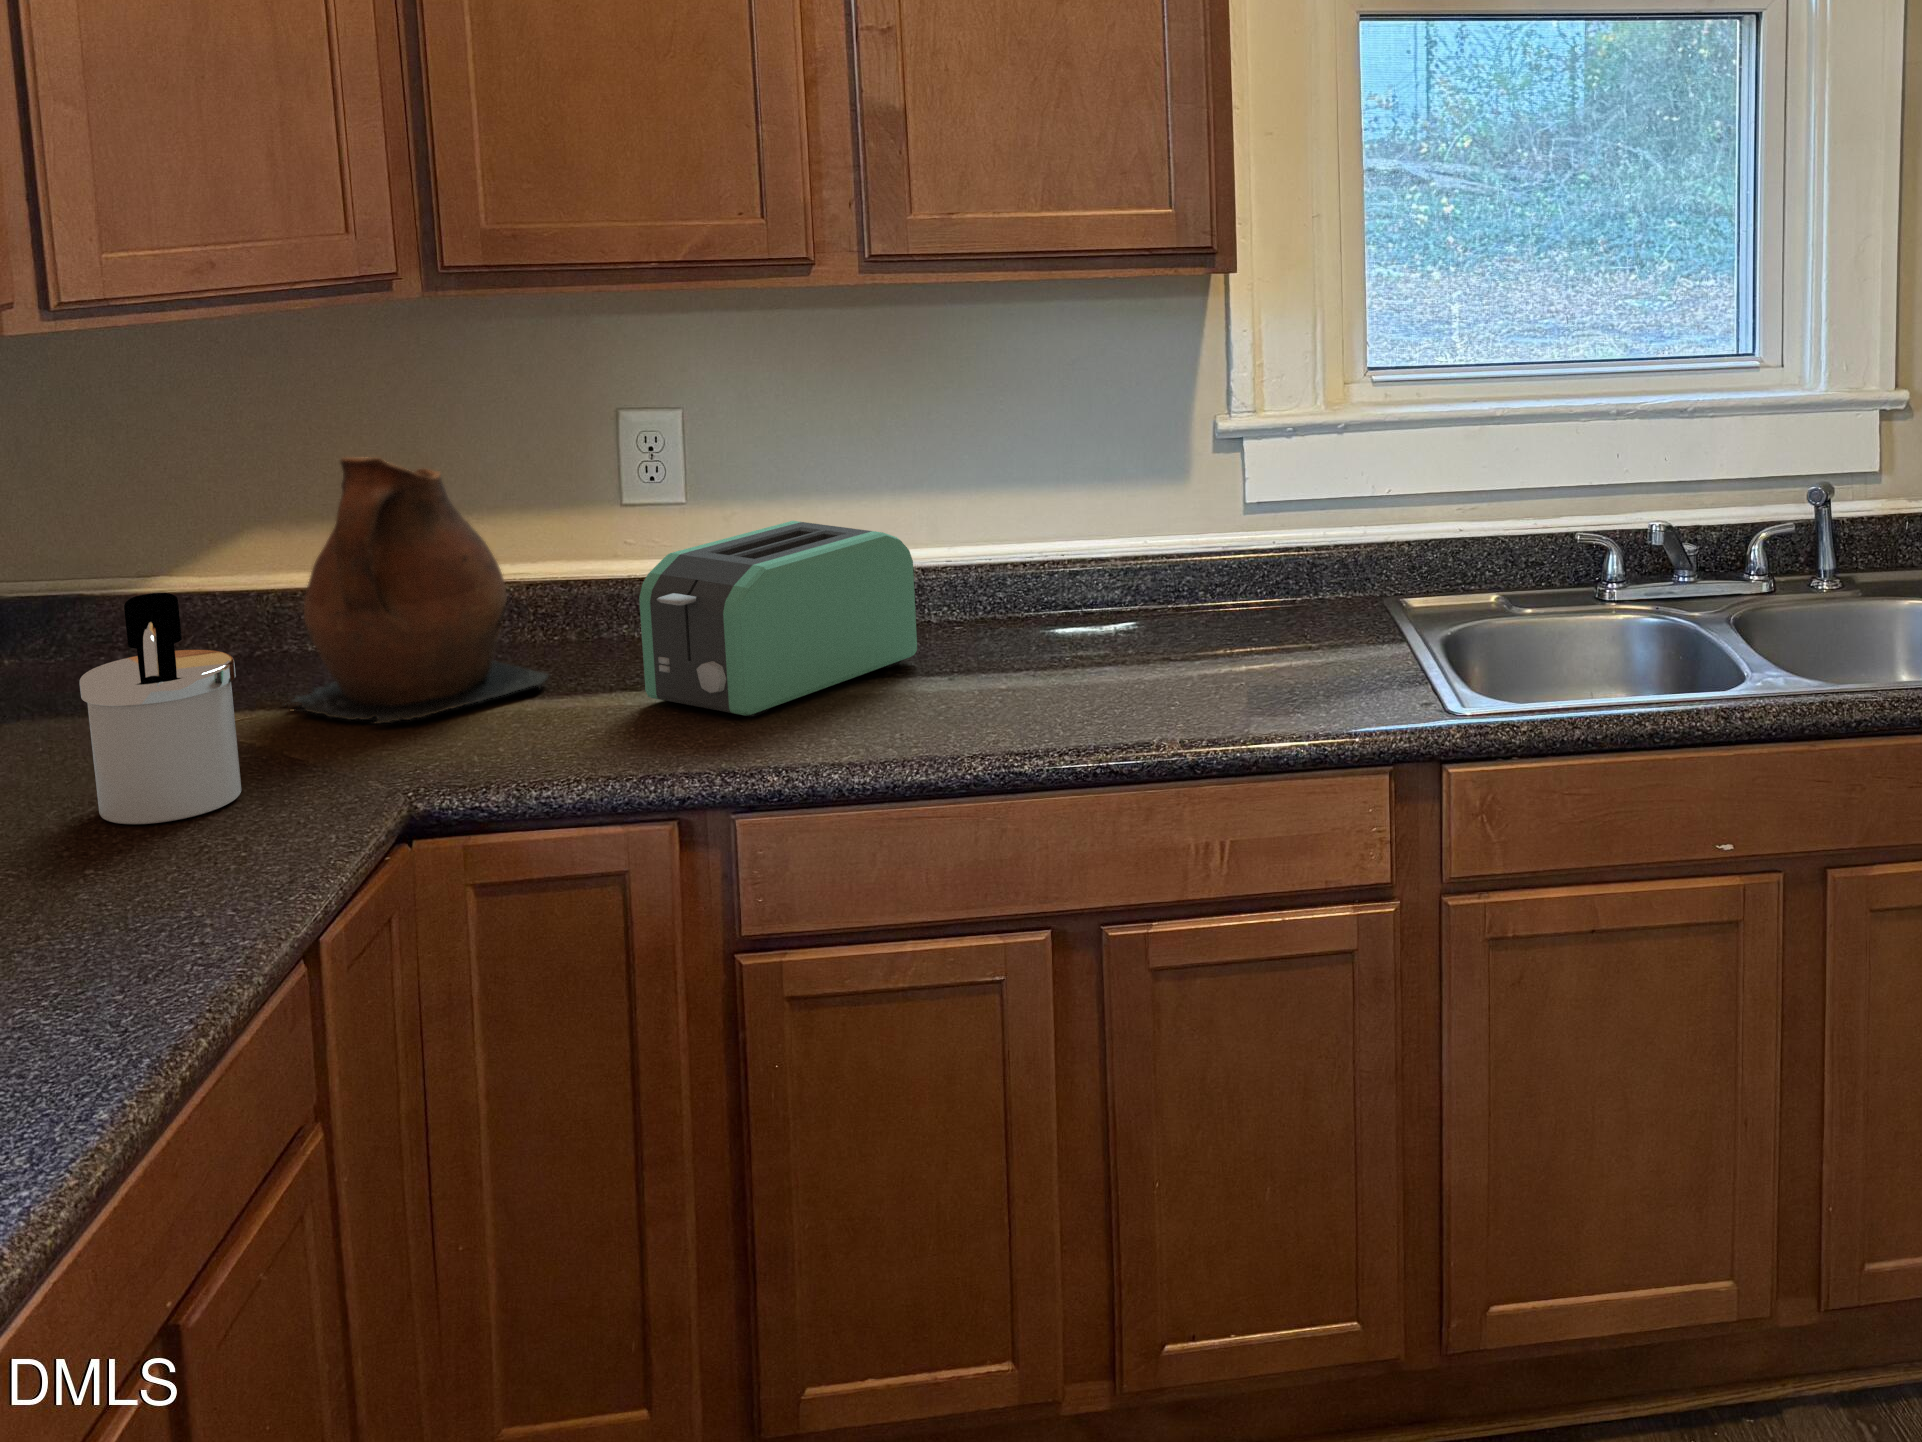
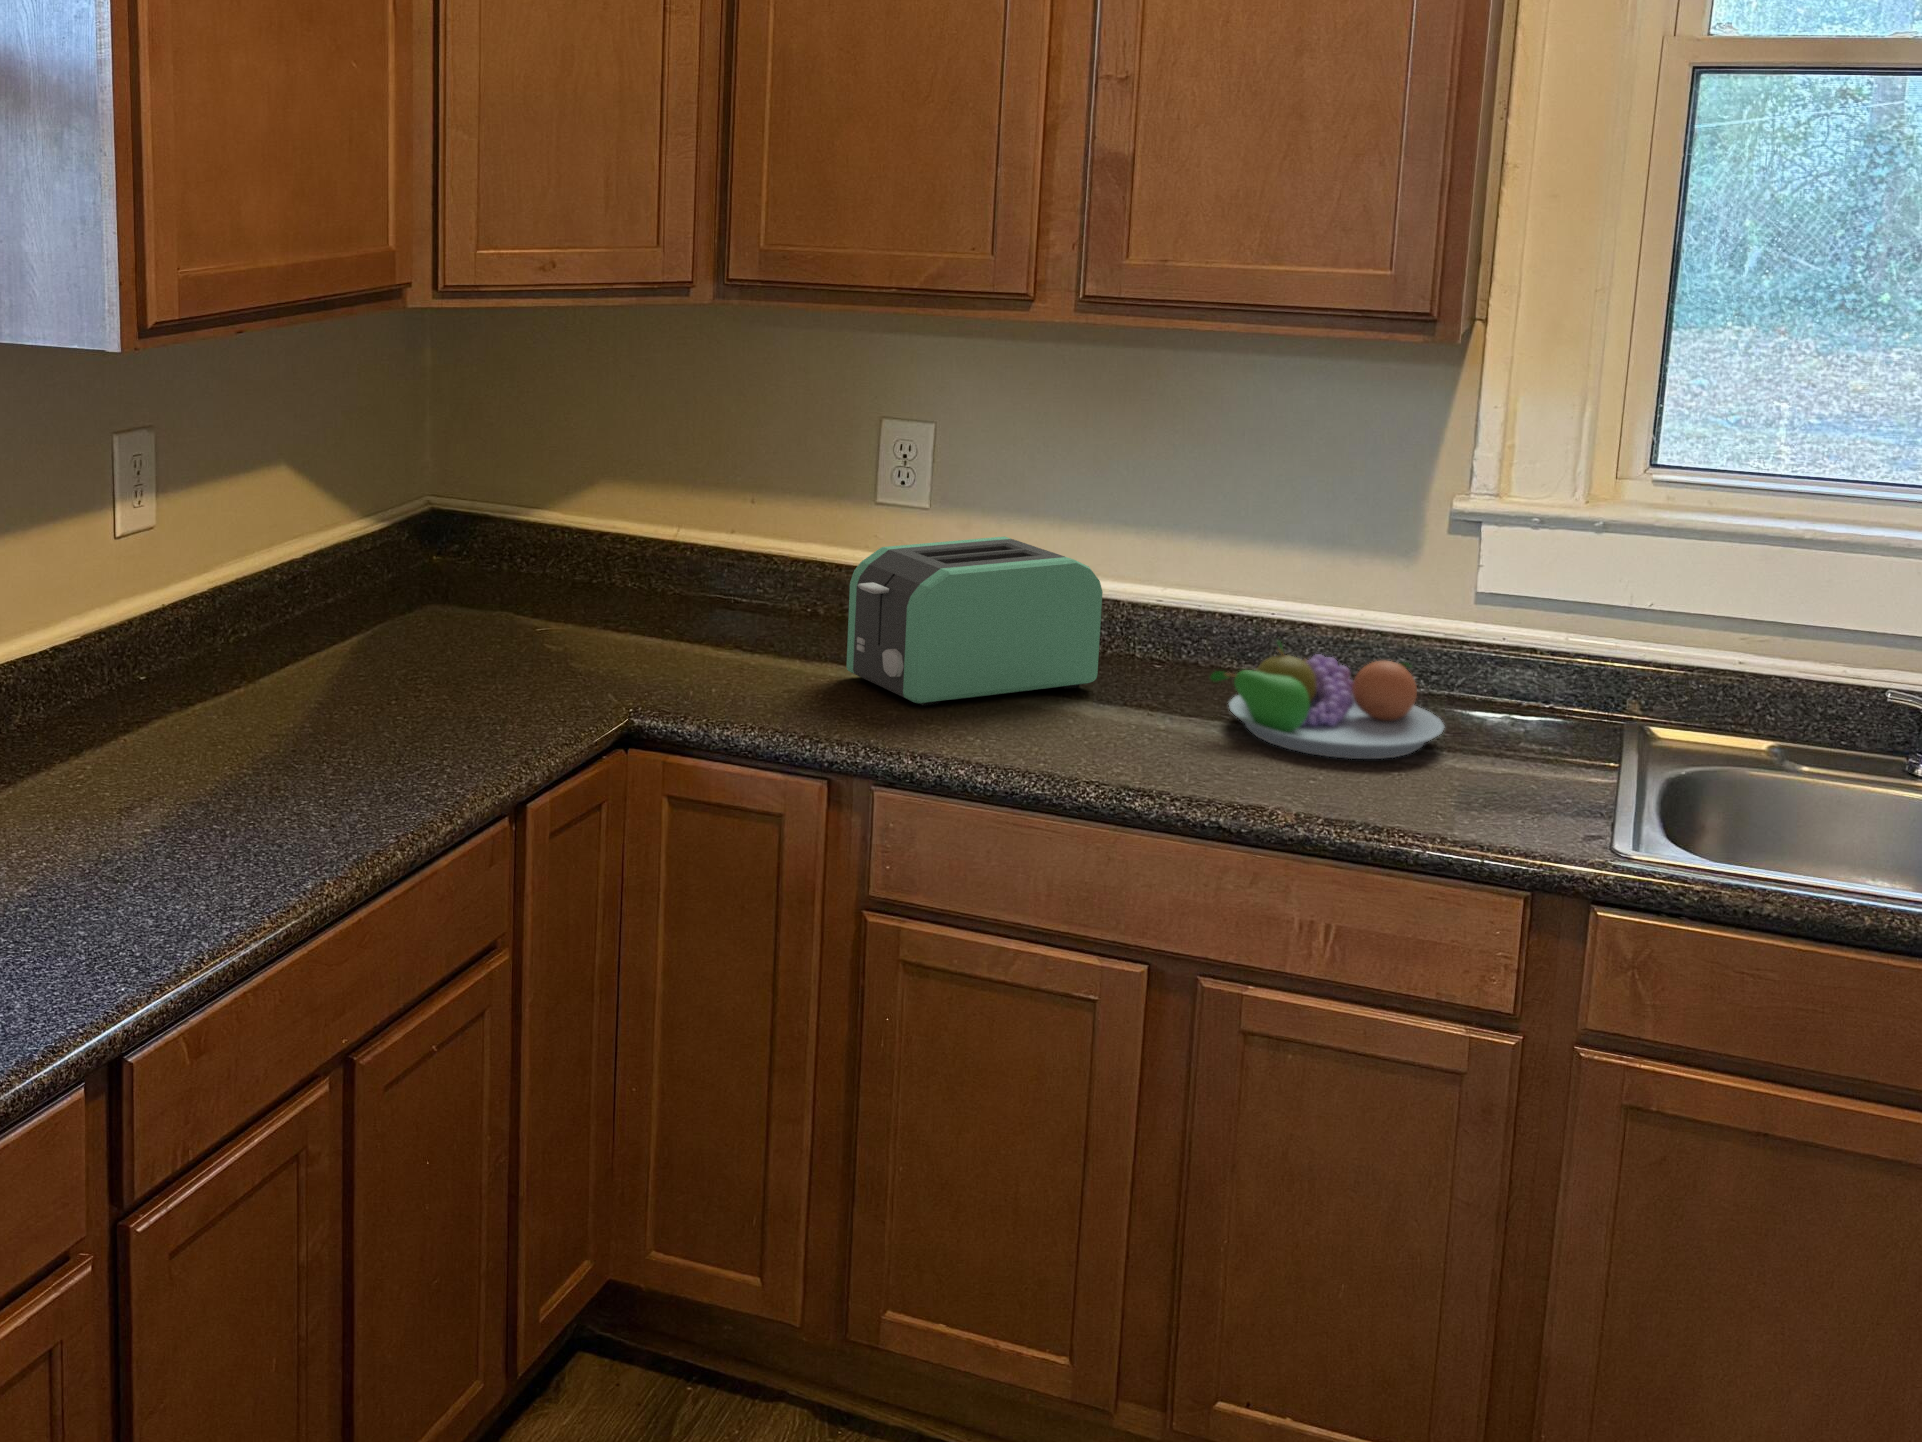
ceramic pitcher: present [285,457,548,724] -> none [584,426,784,651]
fruit bowl: none [1046,578,1260,682] -> present [1211,641,1444,759]
soap dispenser: present [80,593,241,824] -> none [426,512,529,690]

